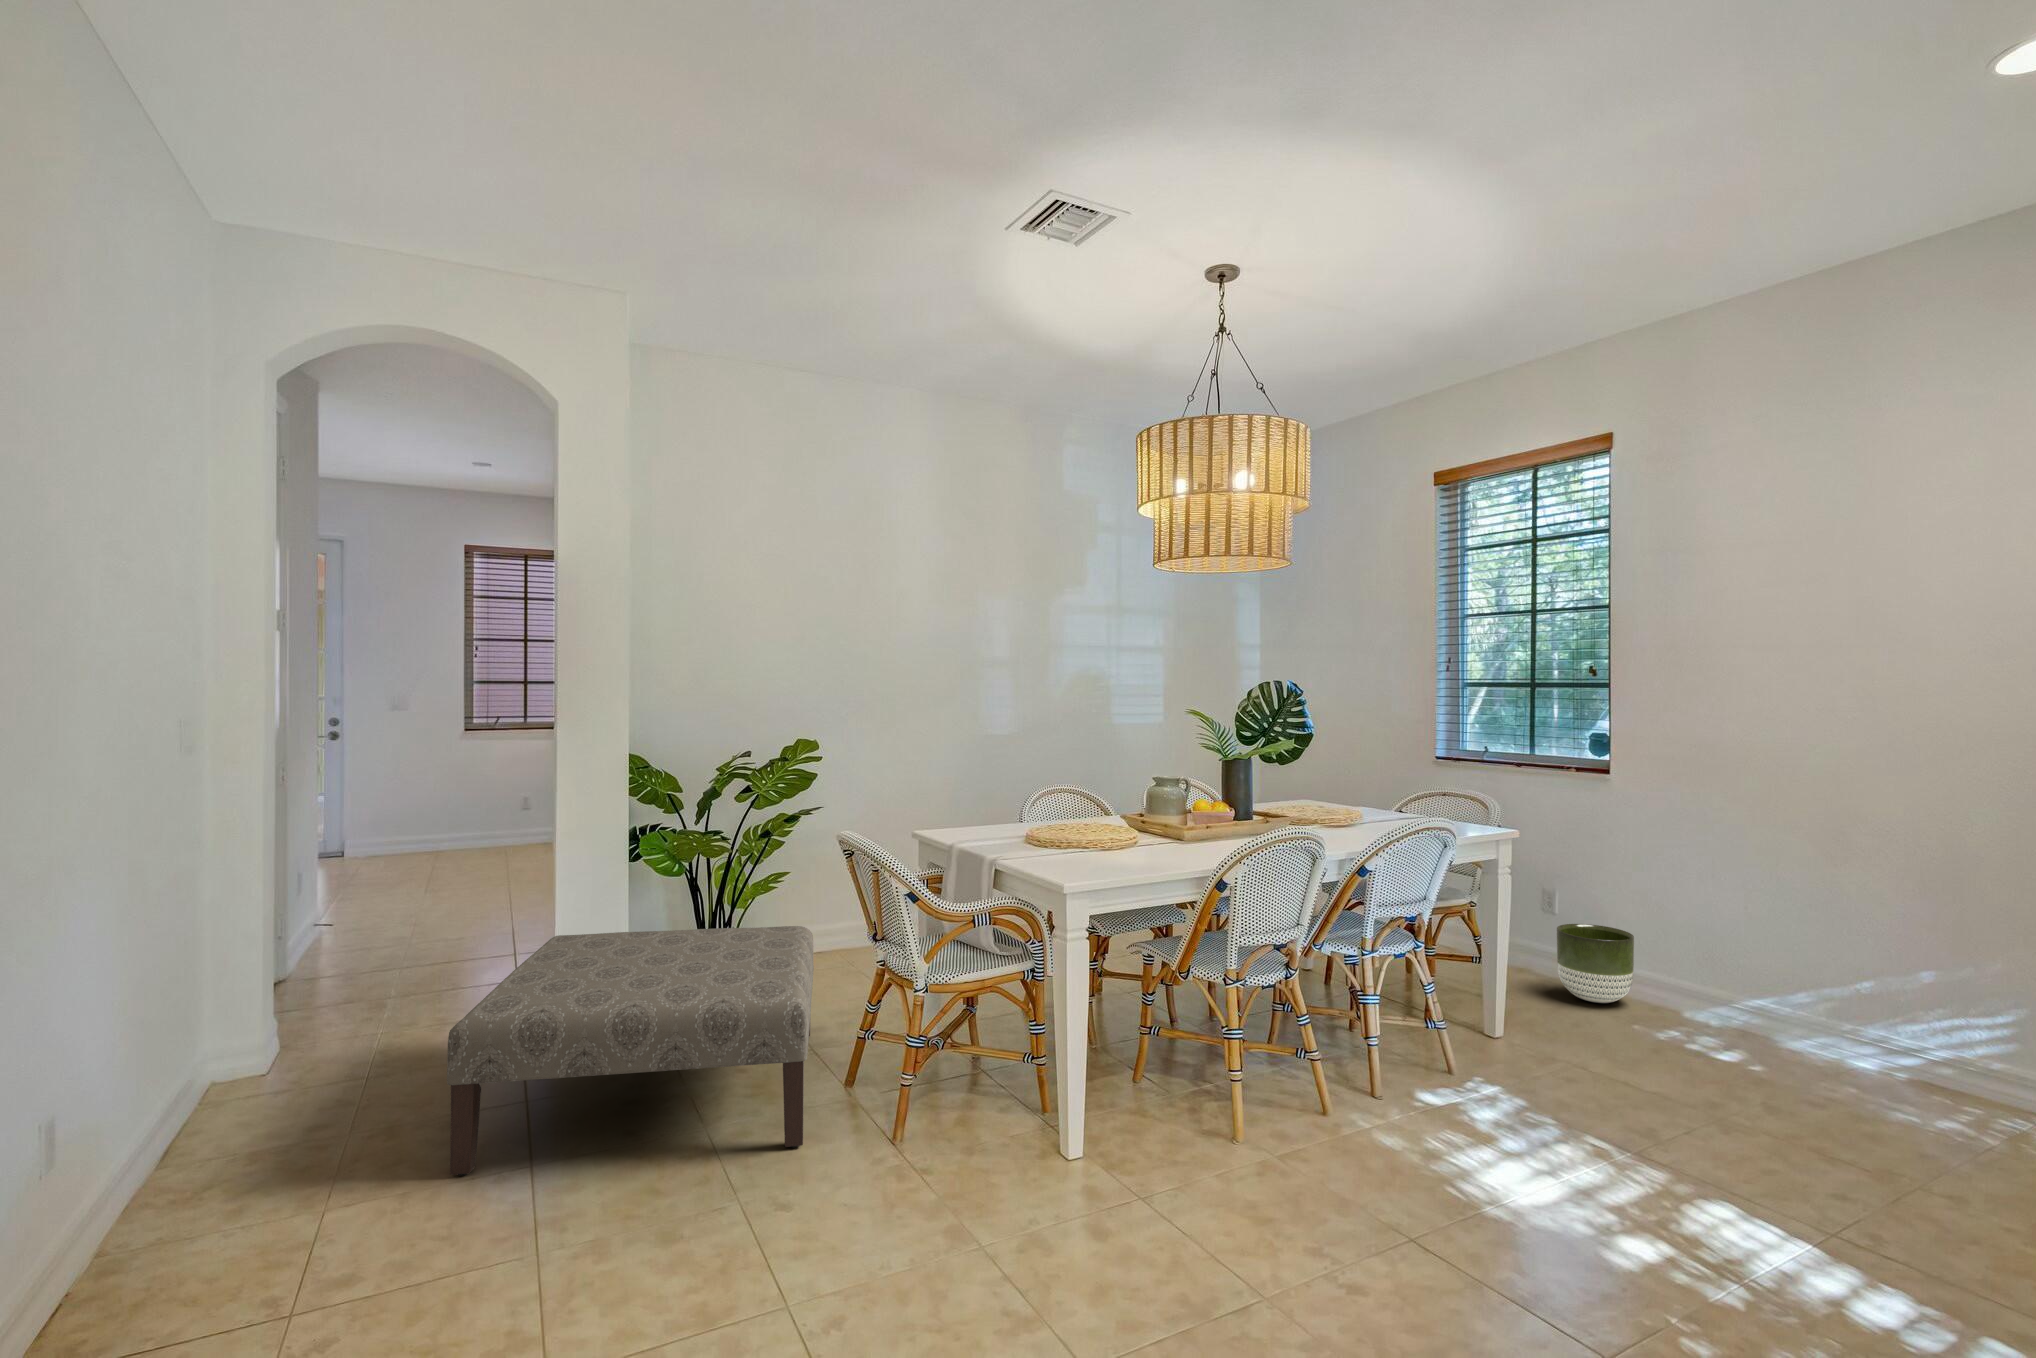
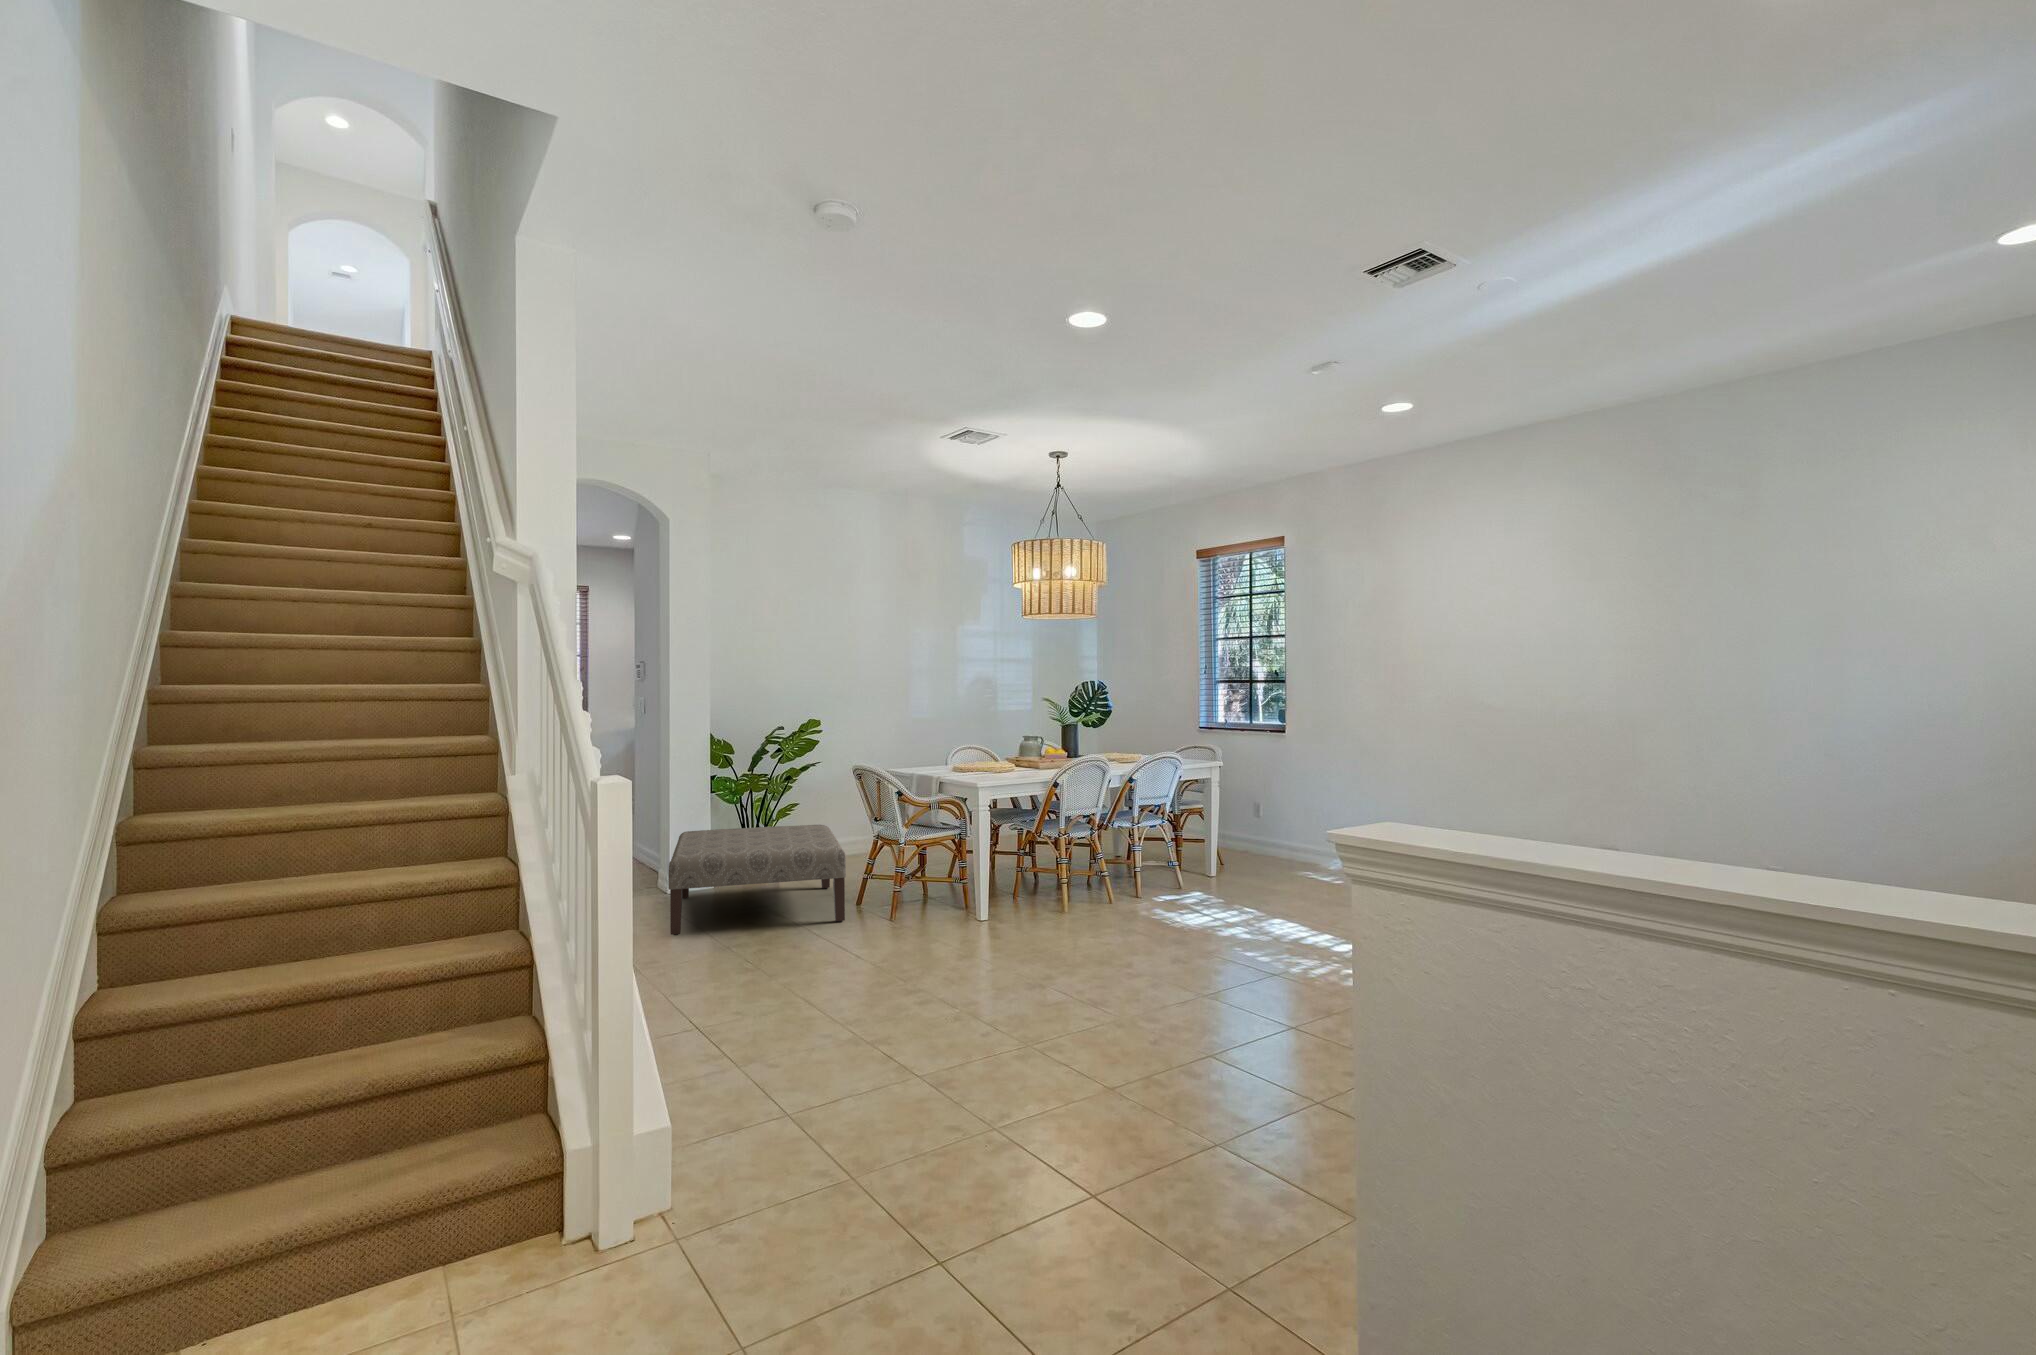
planter: present [1557,924,1634,1003] -> none [1255,819,1295,861]

